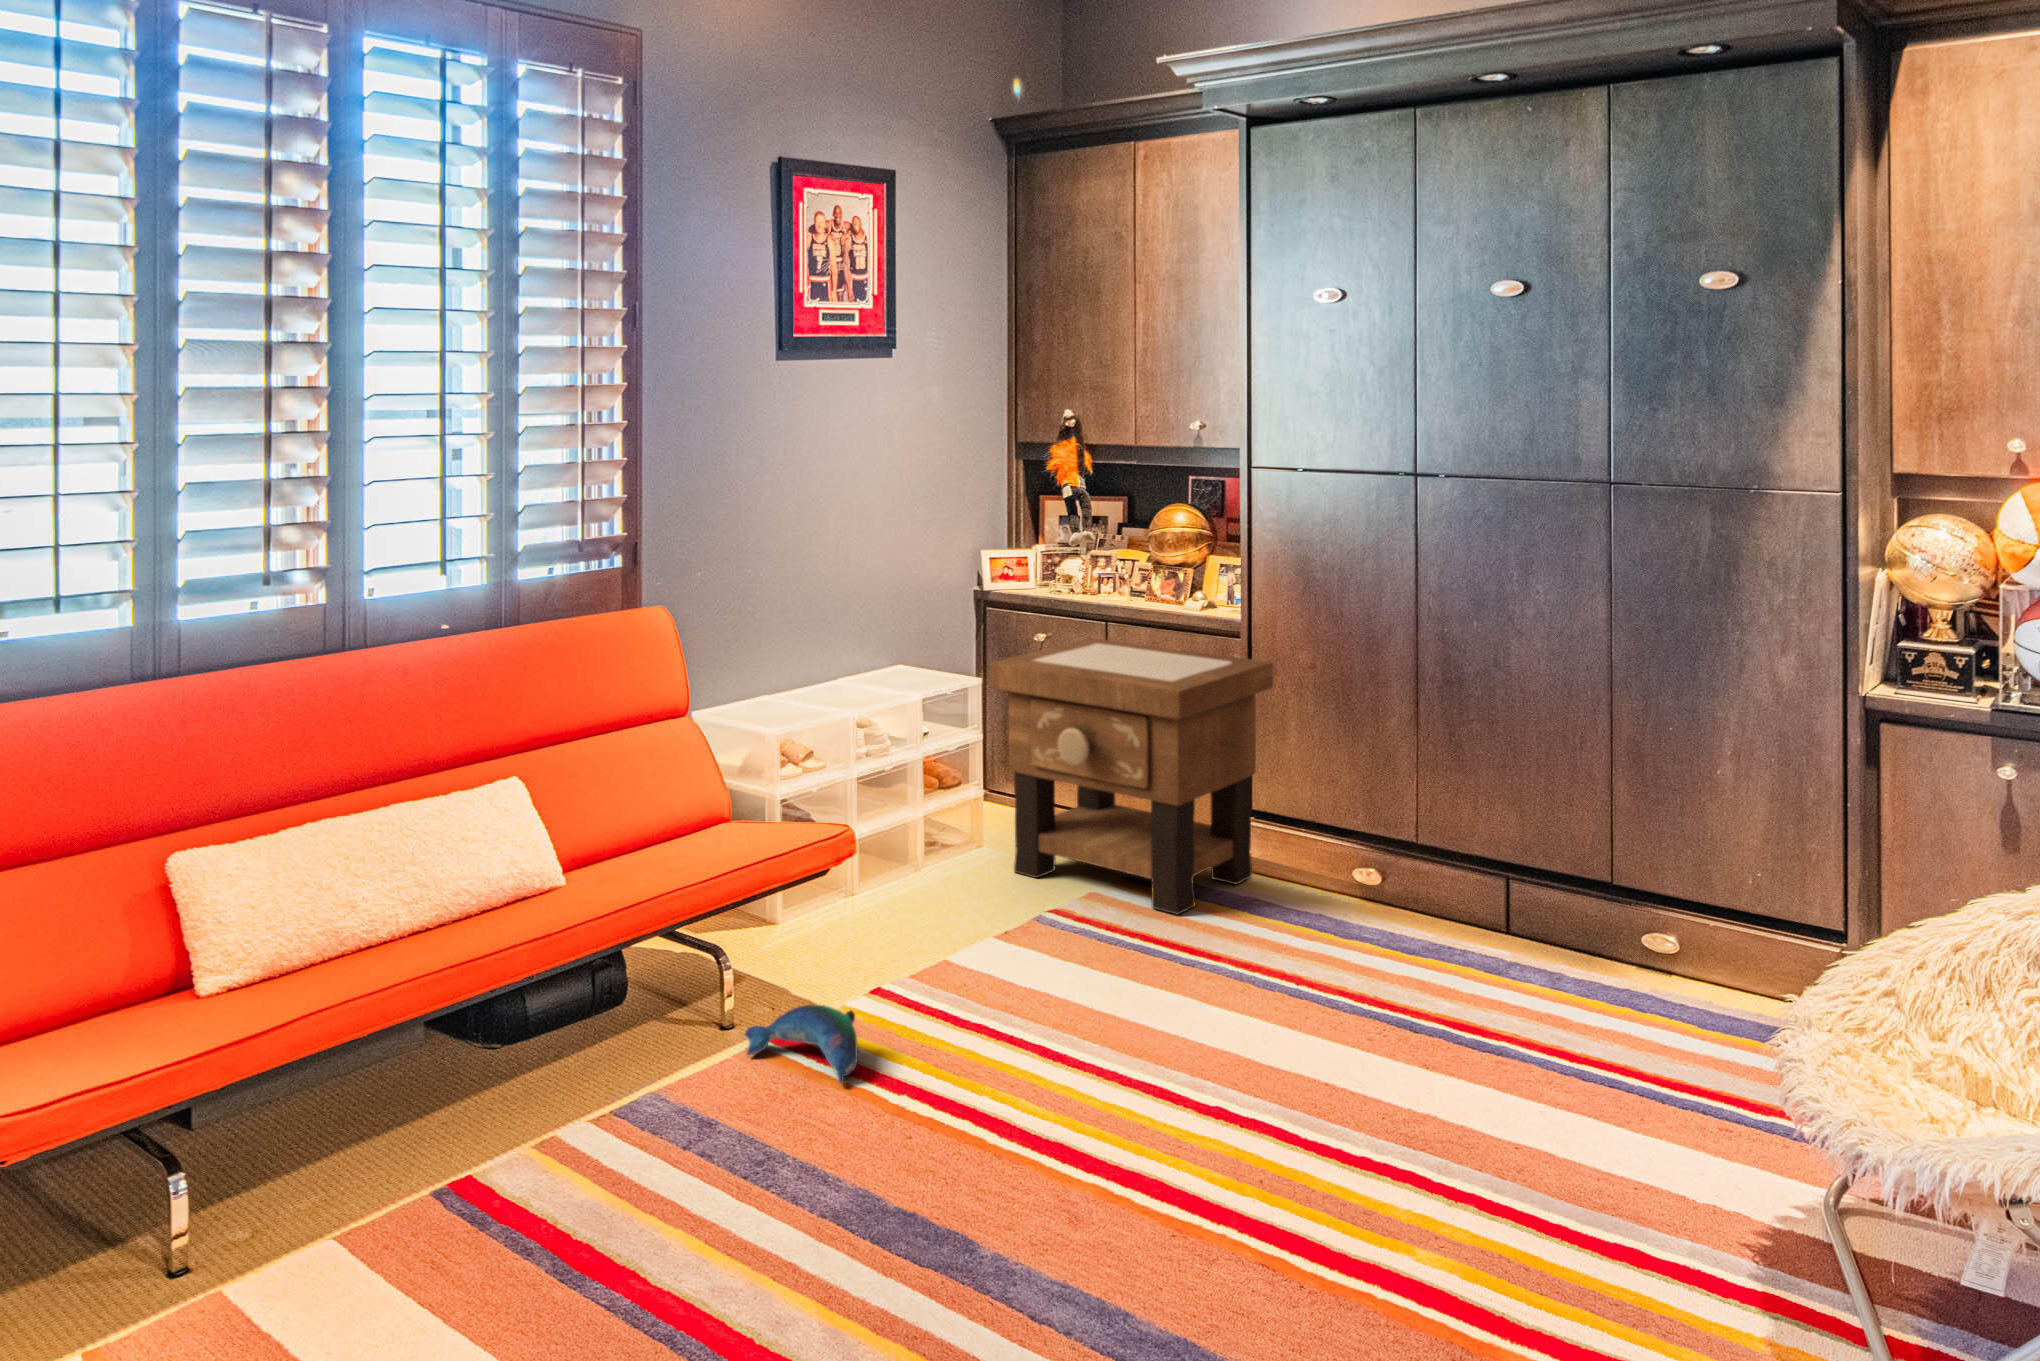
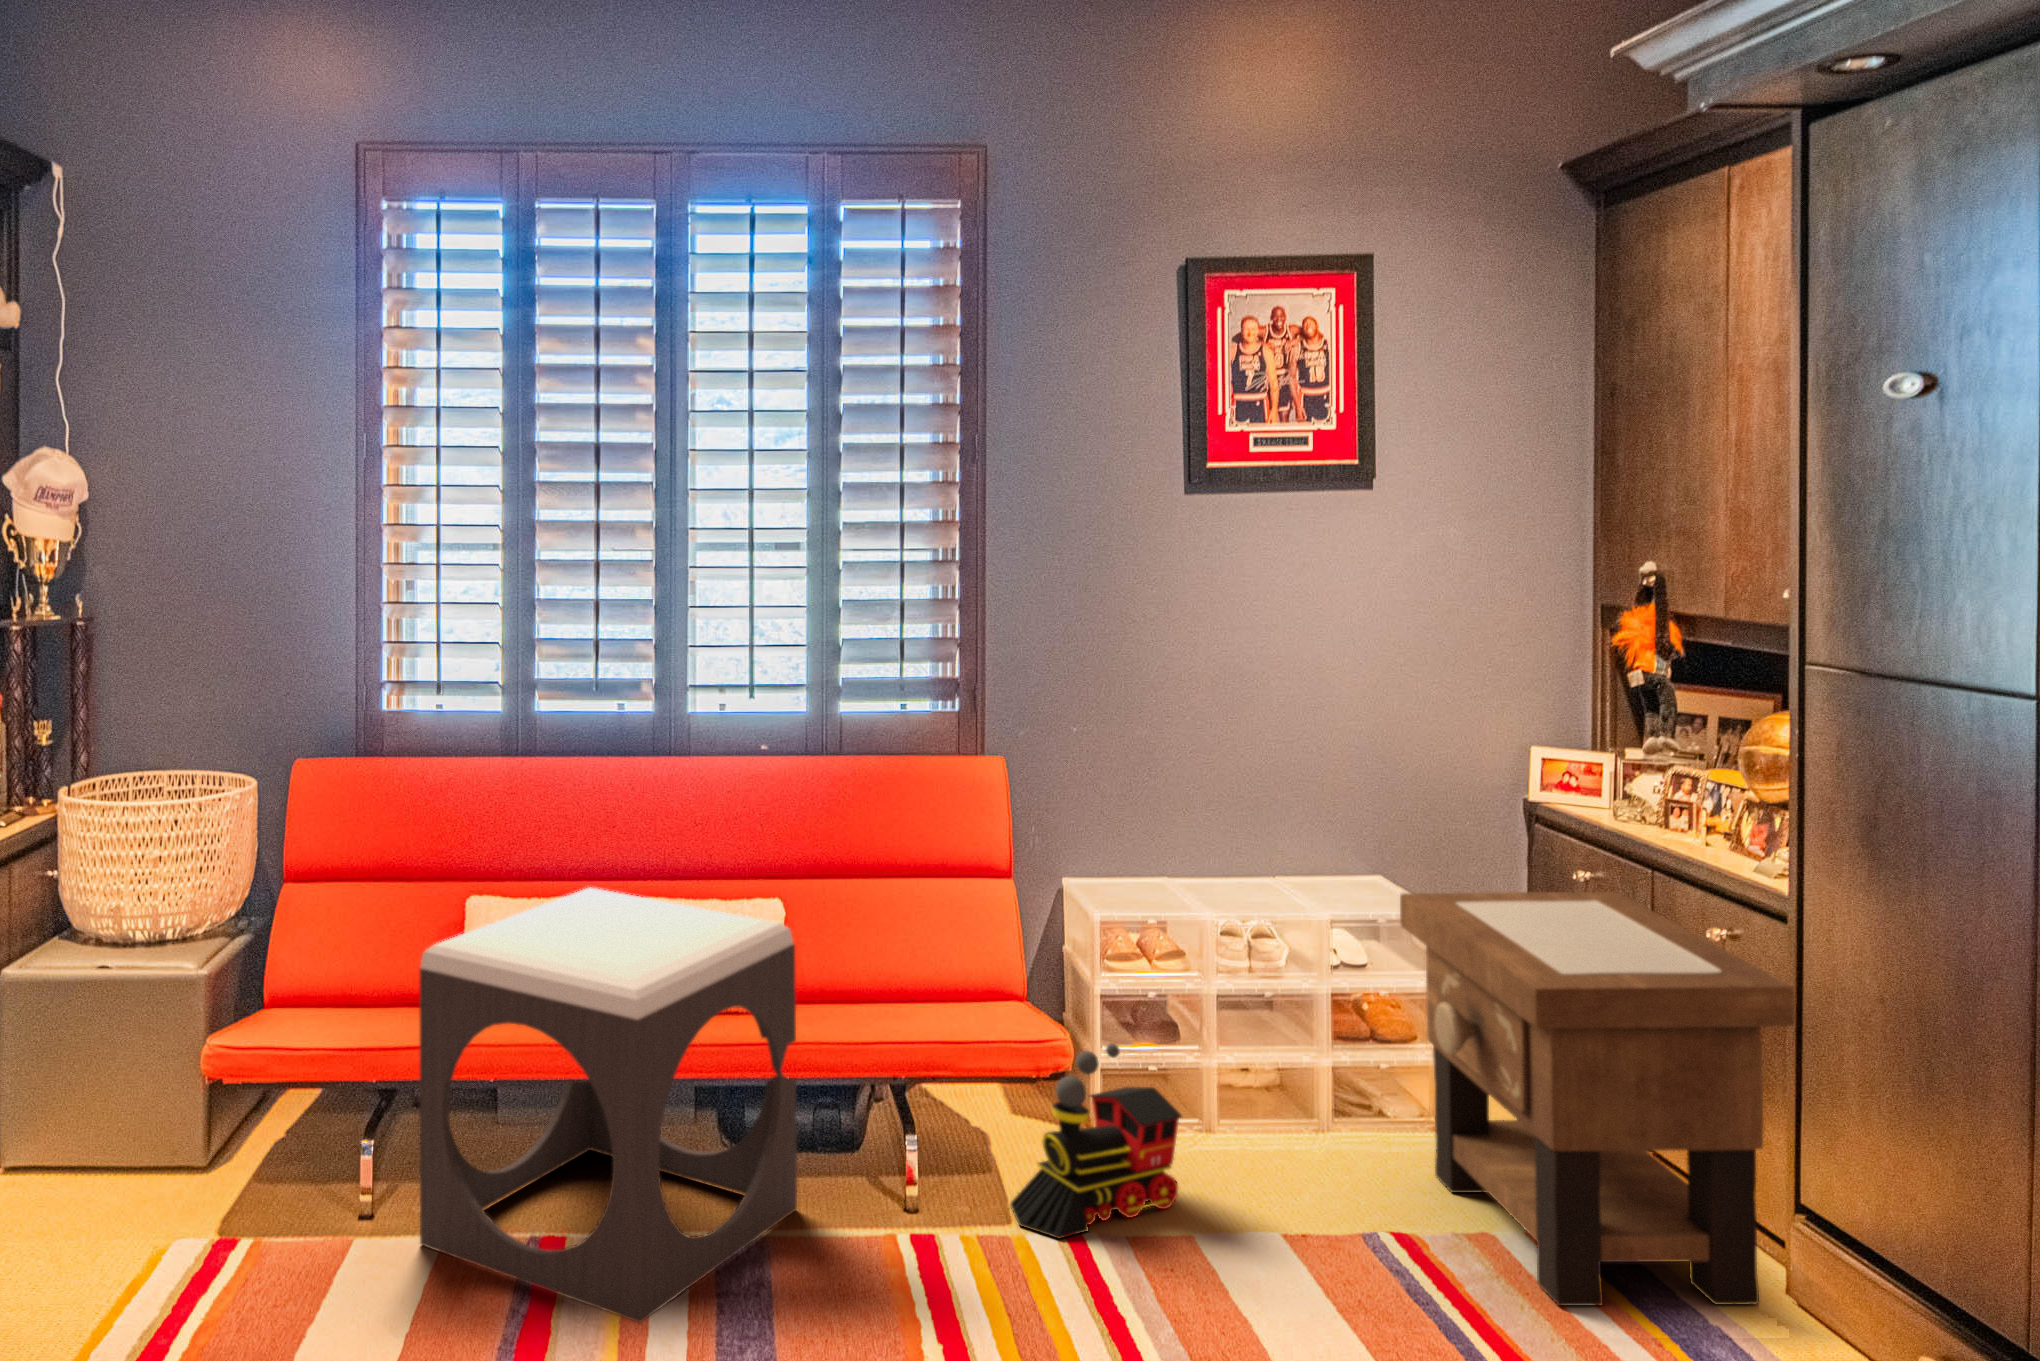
footstool: none [295,779,647,1258] -> present [419,888,797,1323]
toy train: none [794,823,908,1001] -> present [1010,1043,1182,1239]
plush toy: present [745,1005,858,1083] -> none [881,1214,977,1307]

